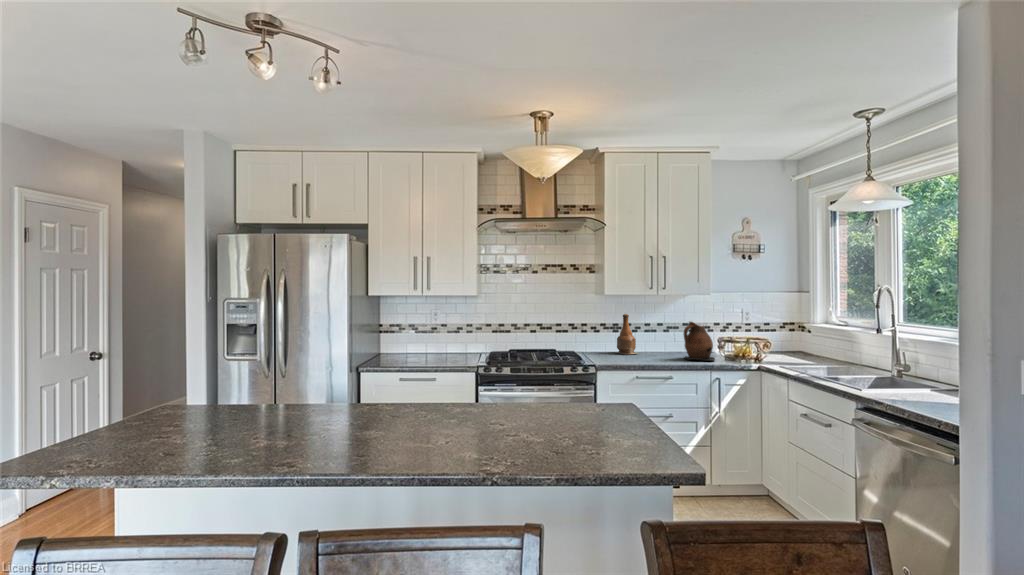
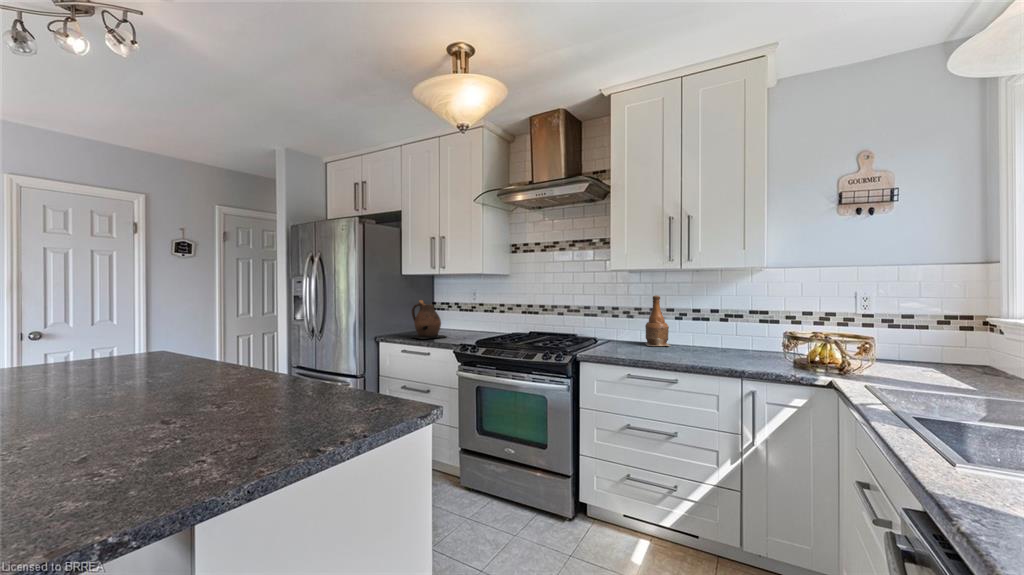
ceramic pitcher: present [684,322,715,361] -> present [412,300,446,339]

